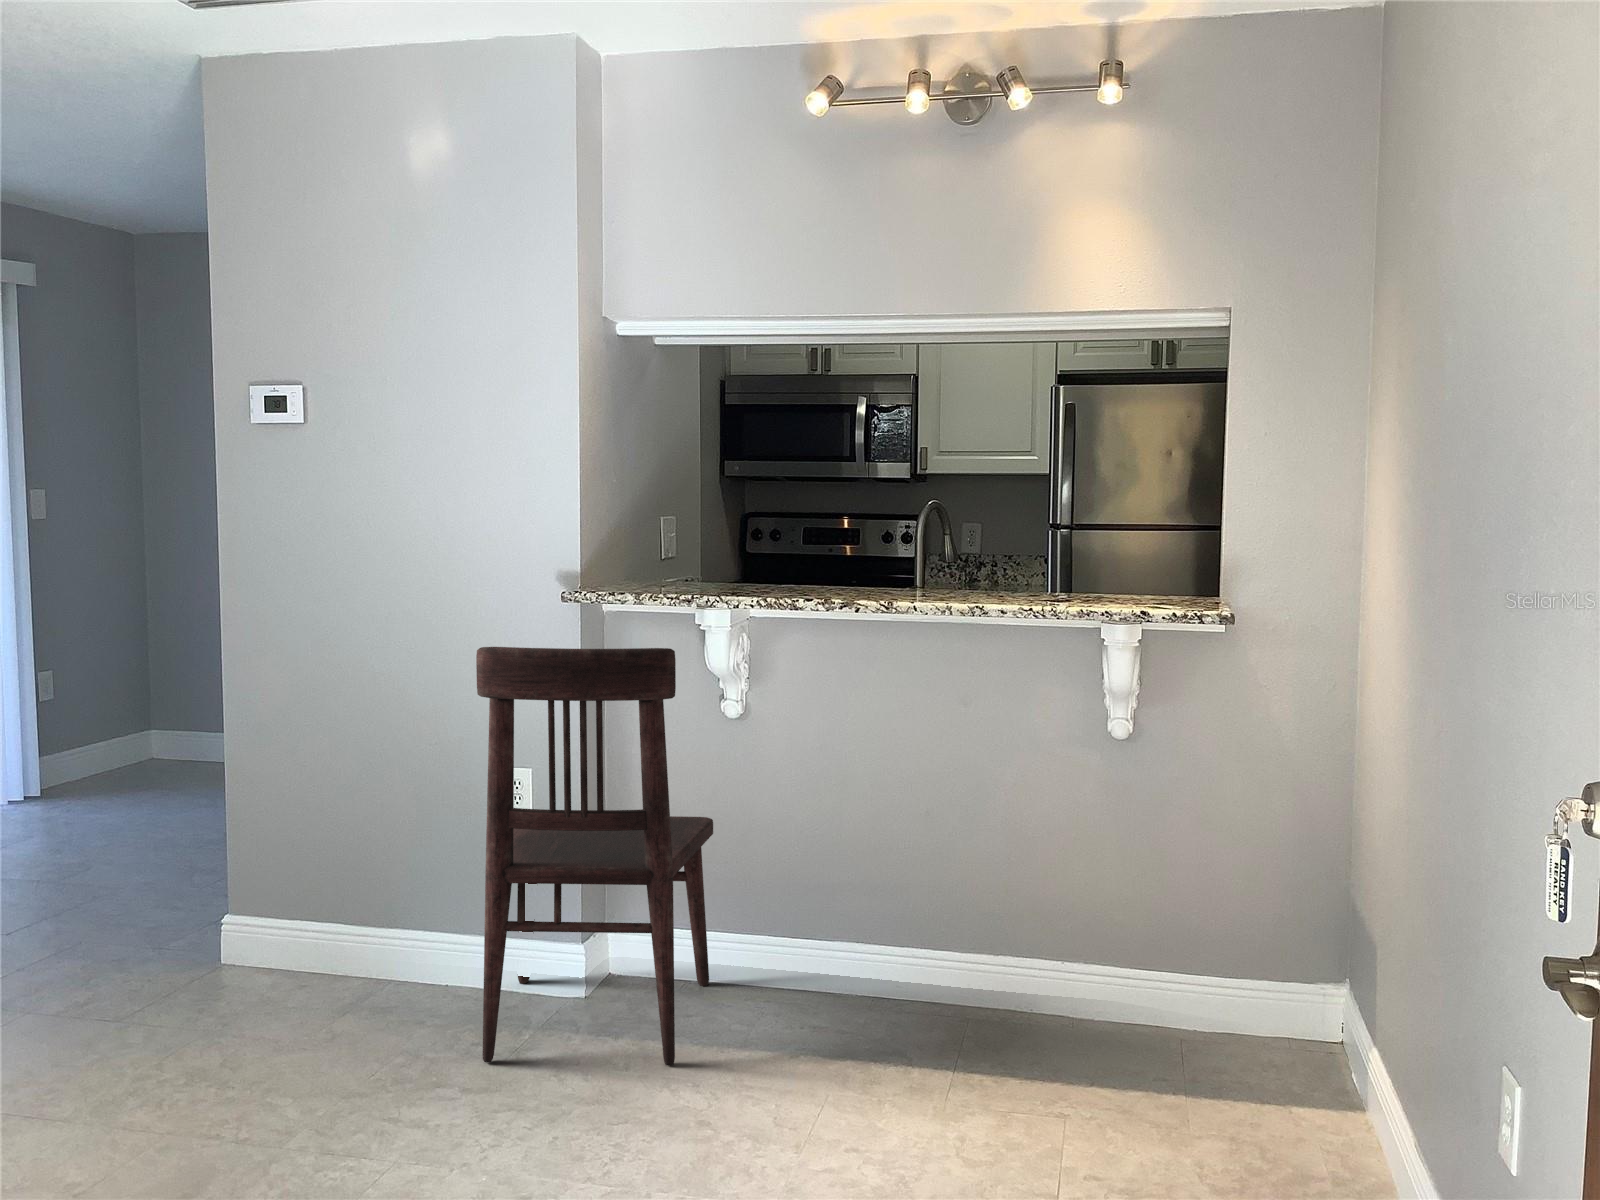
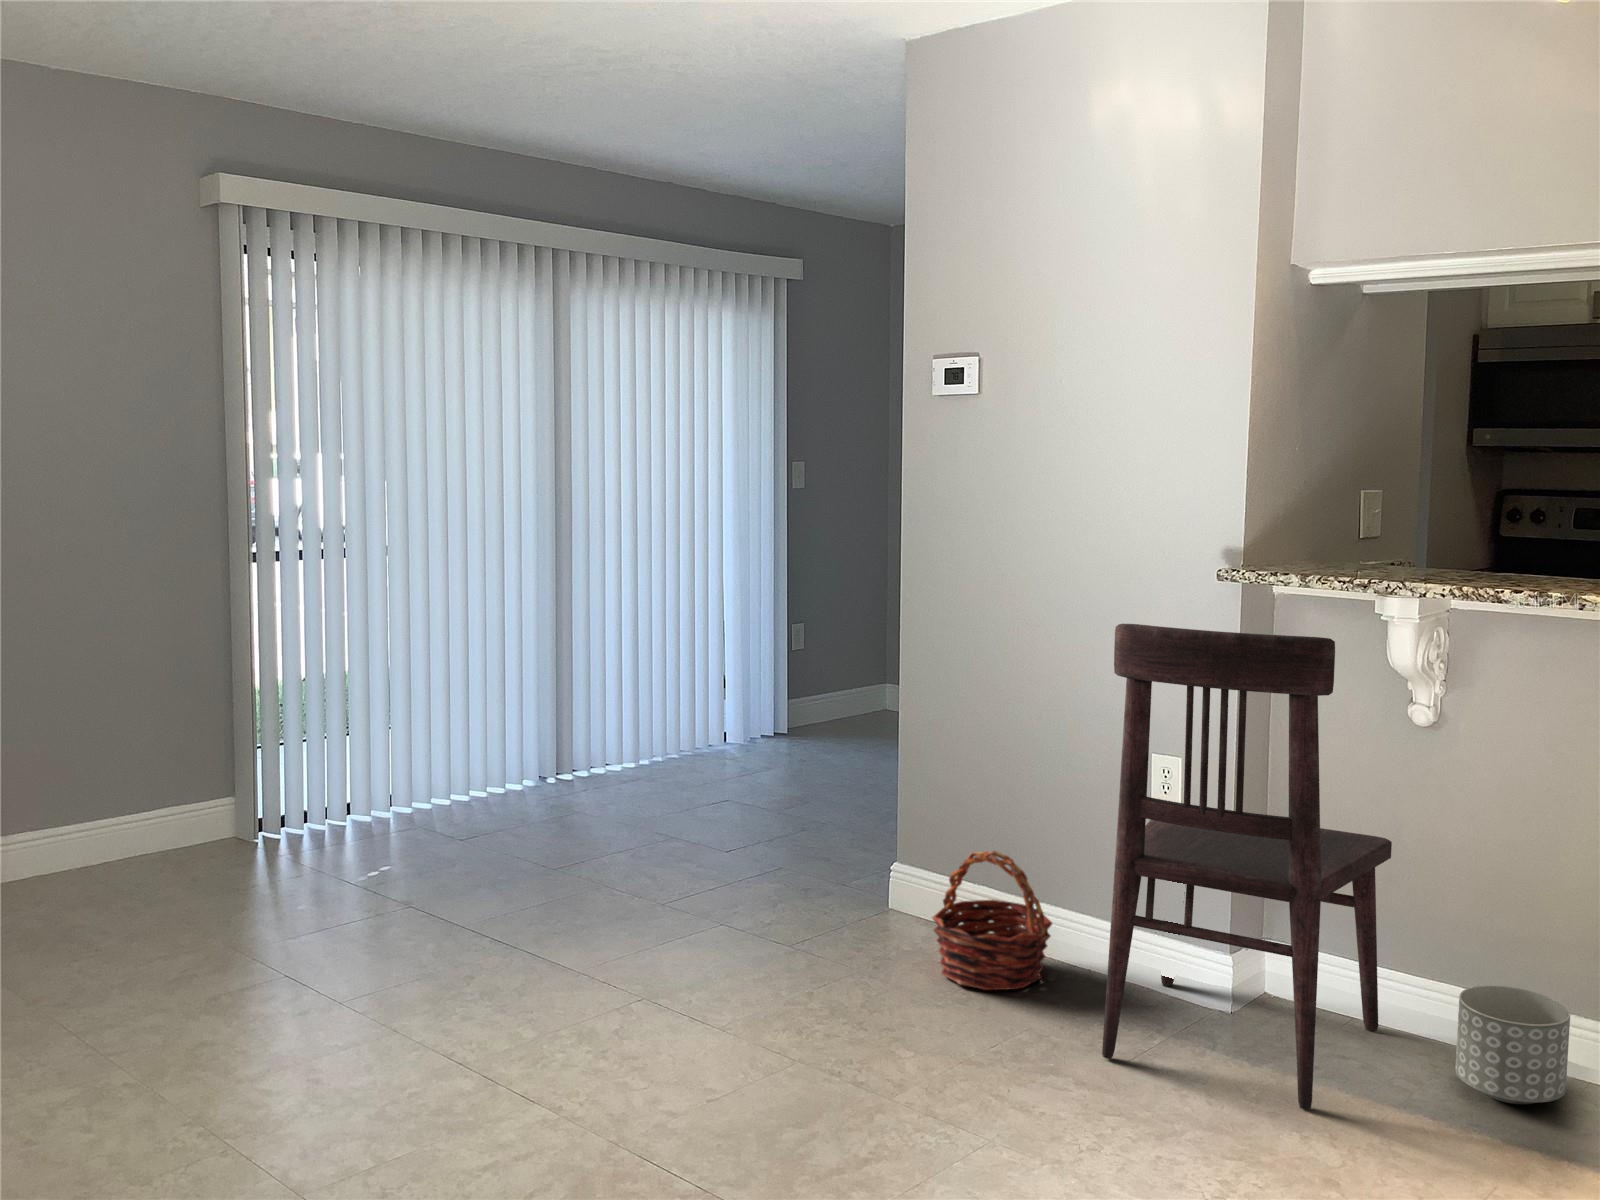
basket: none [285,883,412,1025] -> present [932,851,1052,990]
planter: none [777,926,859,1021] -> present [1455,986,1570,1104]

